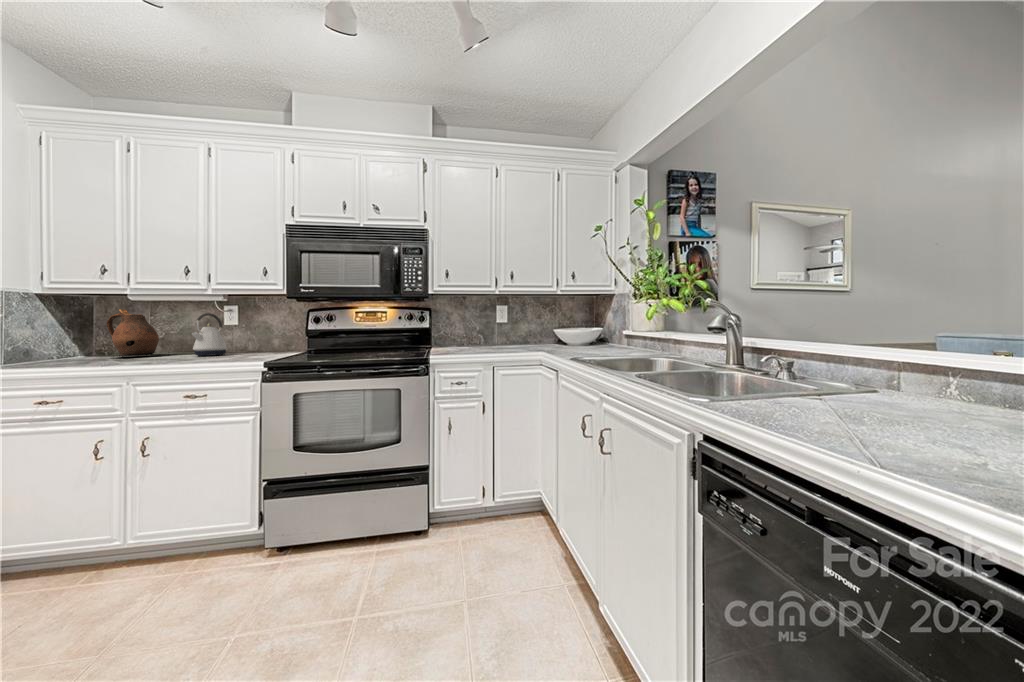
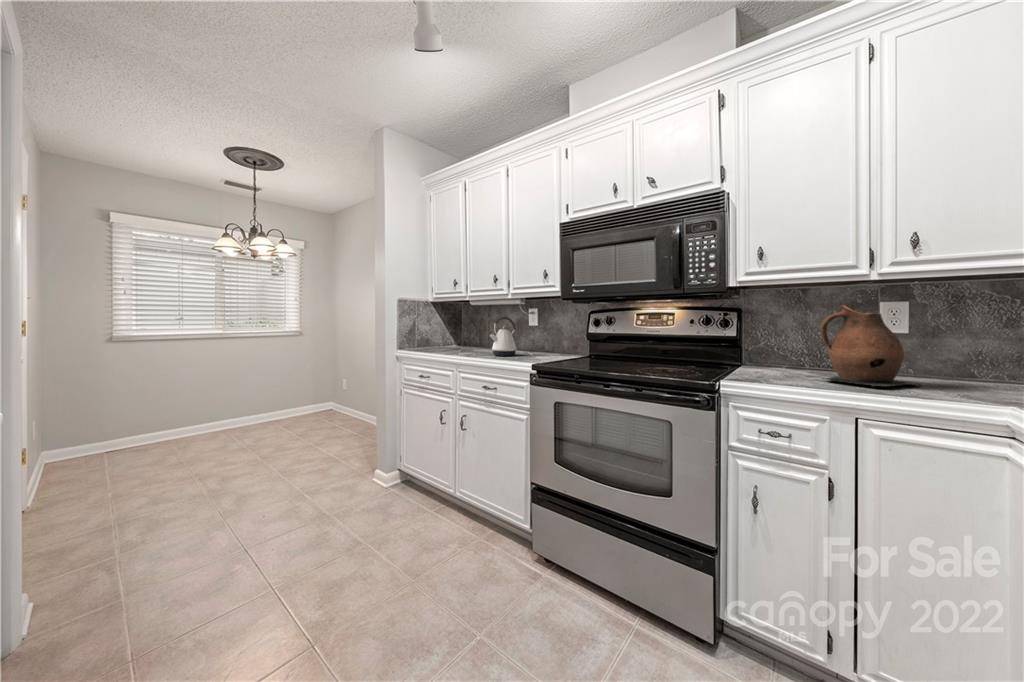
ceramic pitcher: present [107,309,170,357] -> present [821,305,920,387]

